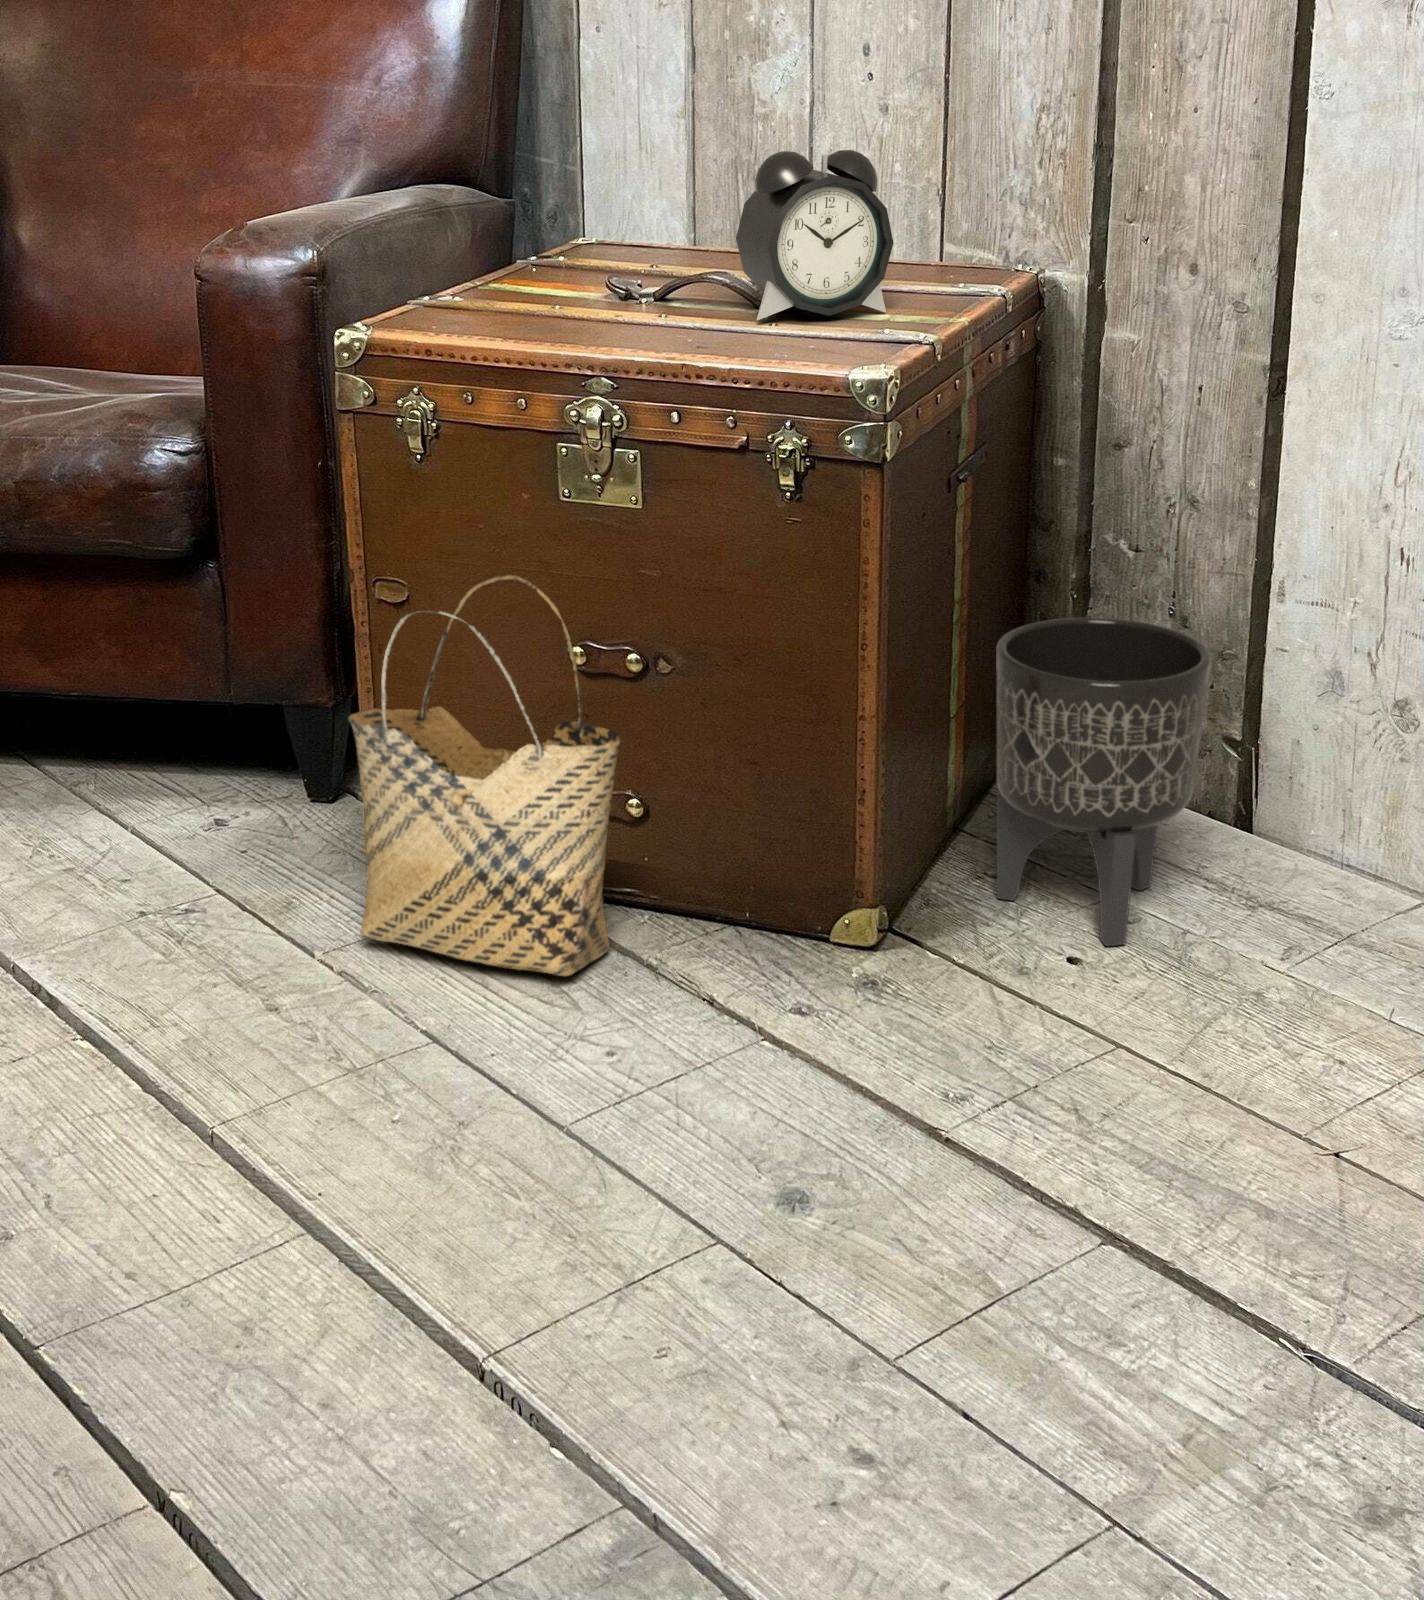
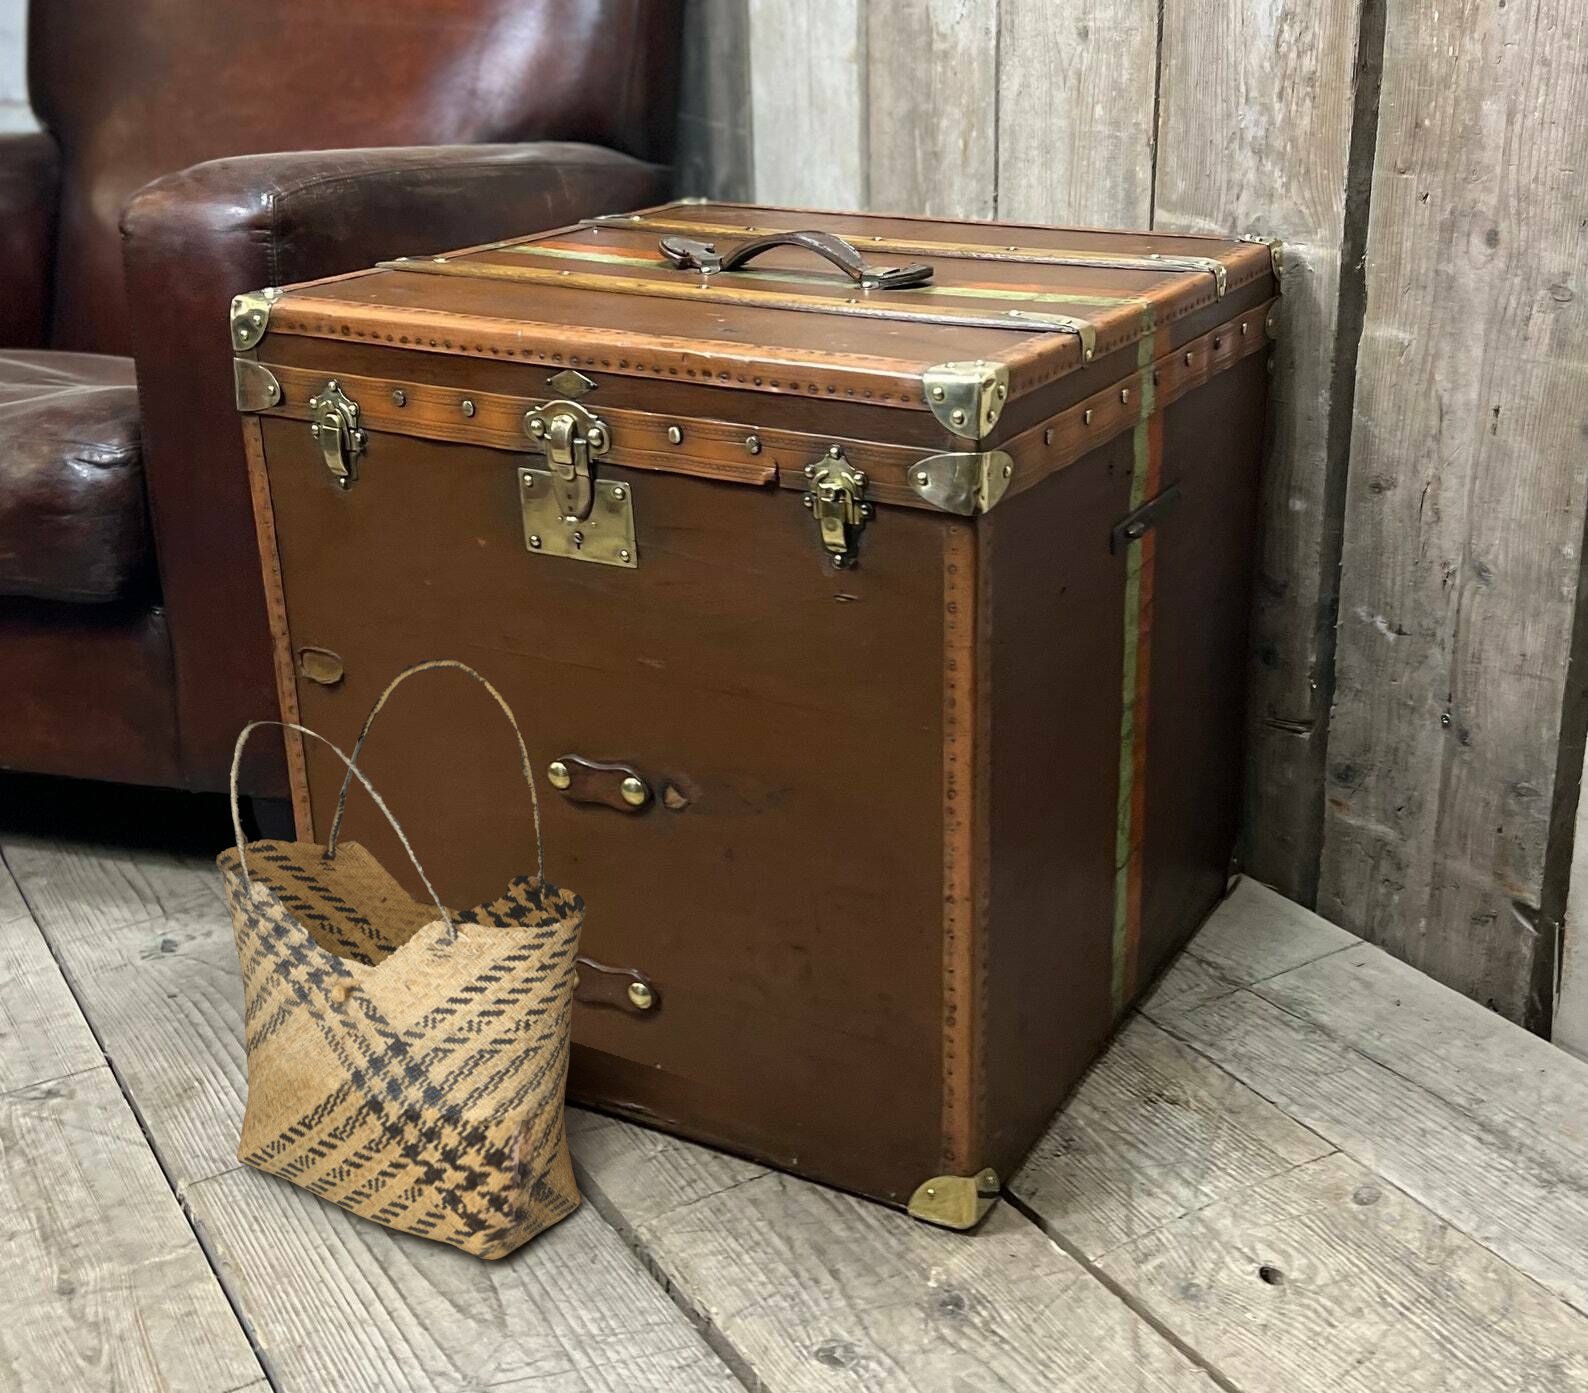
alarm clock: present [736,150,894,320] -> none [810,50,1036,299]
planter: present [997,618,1211,946] -> none [1167,743,1505,1253]

